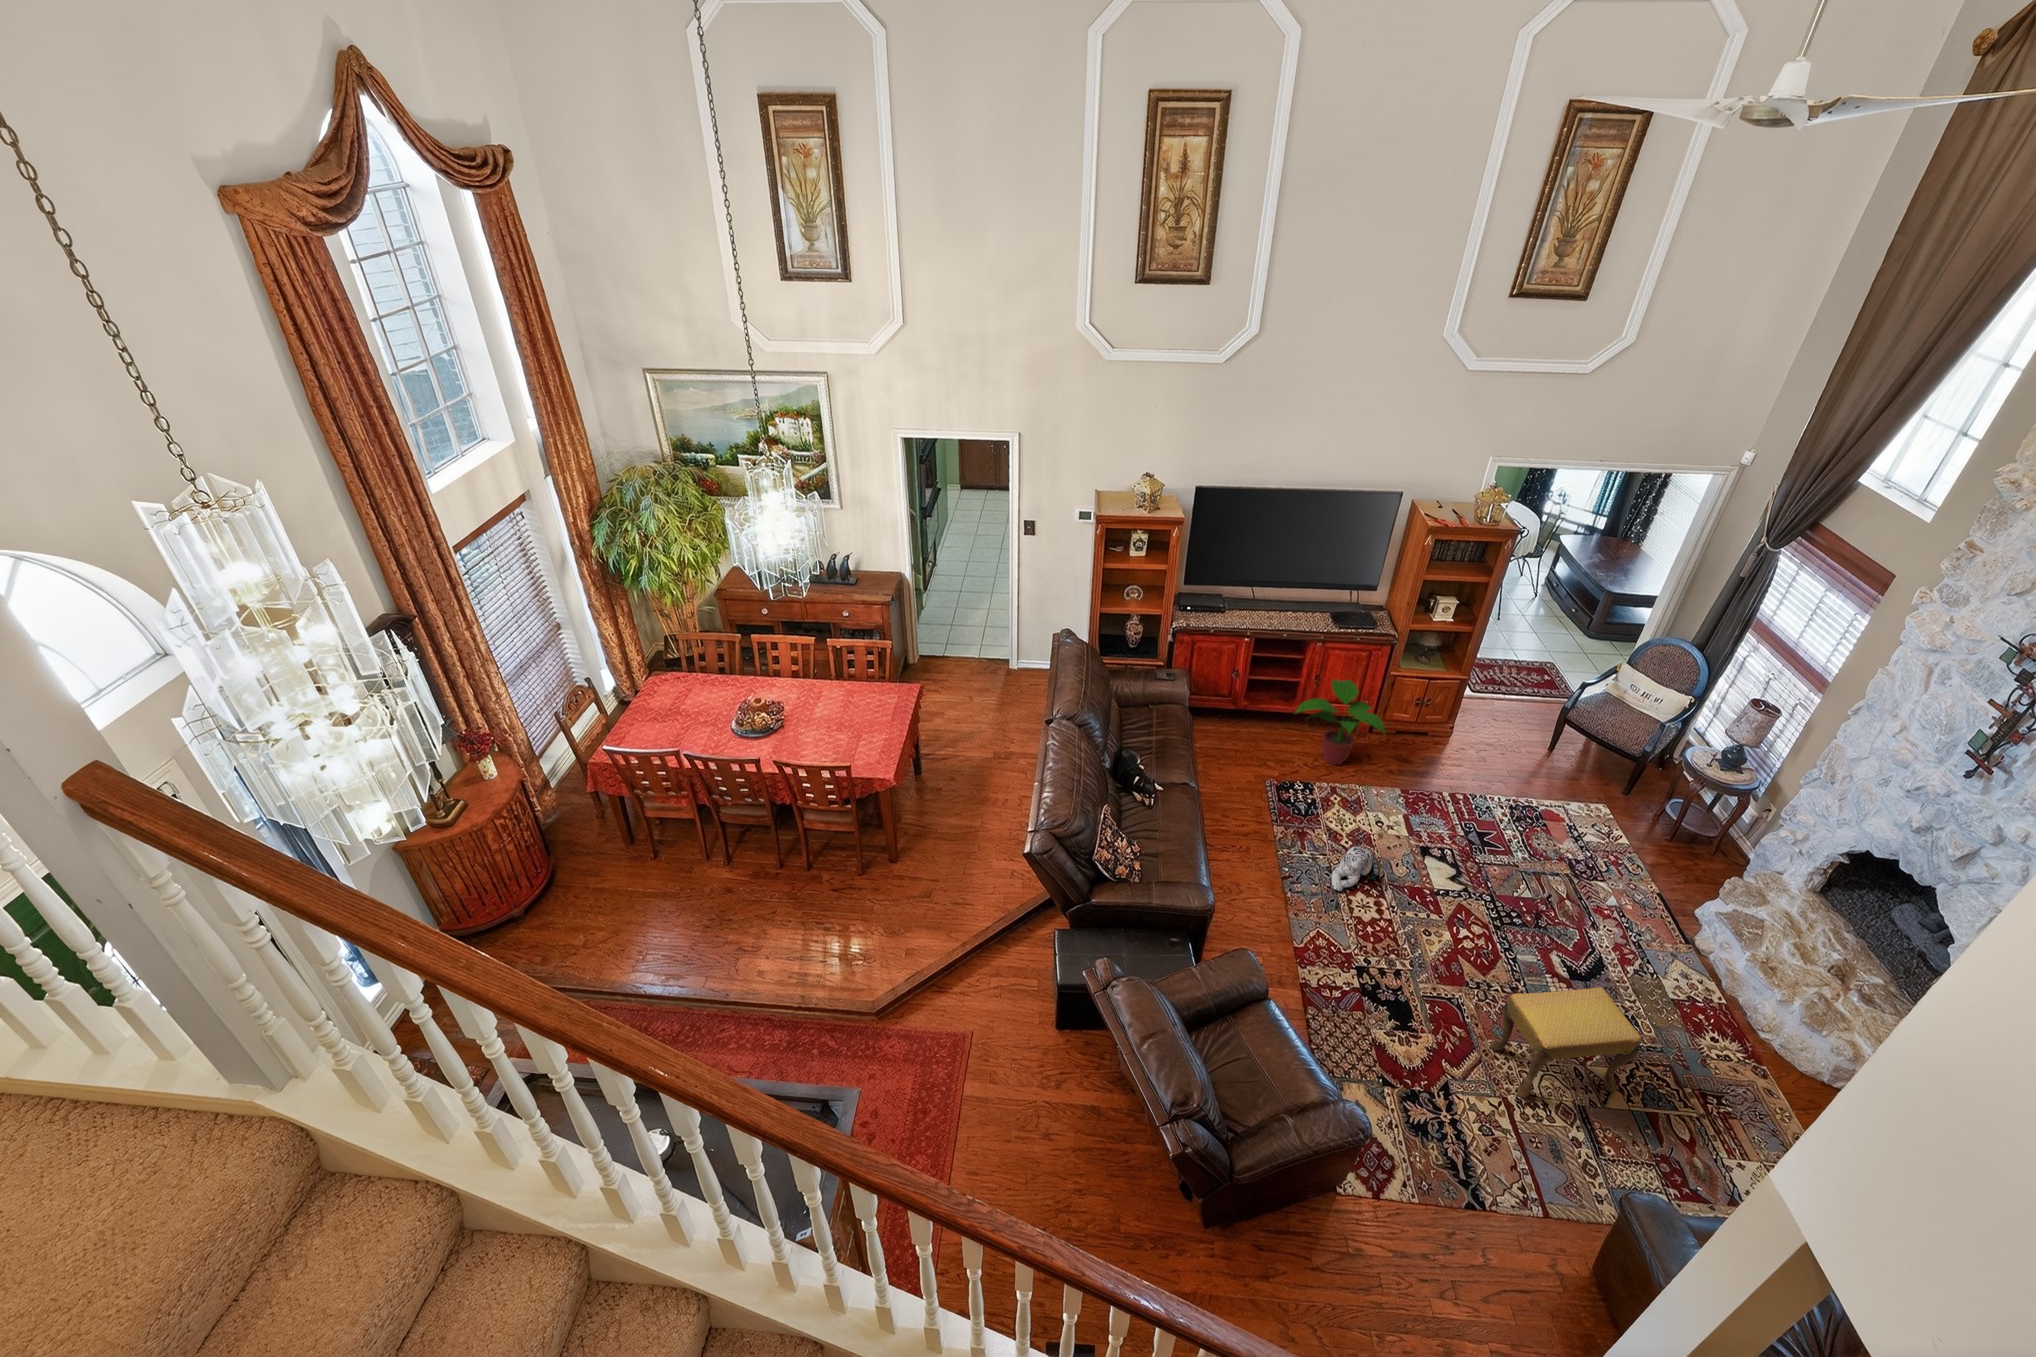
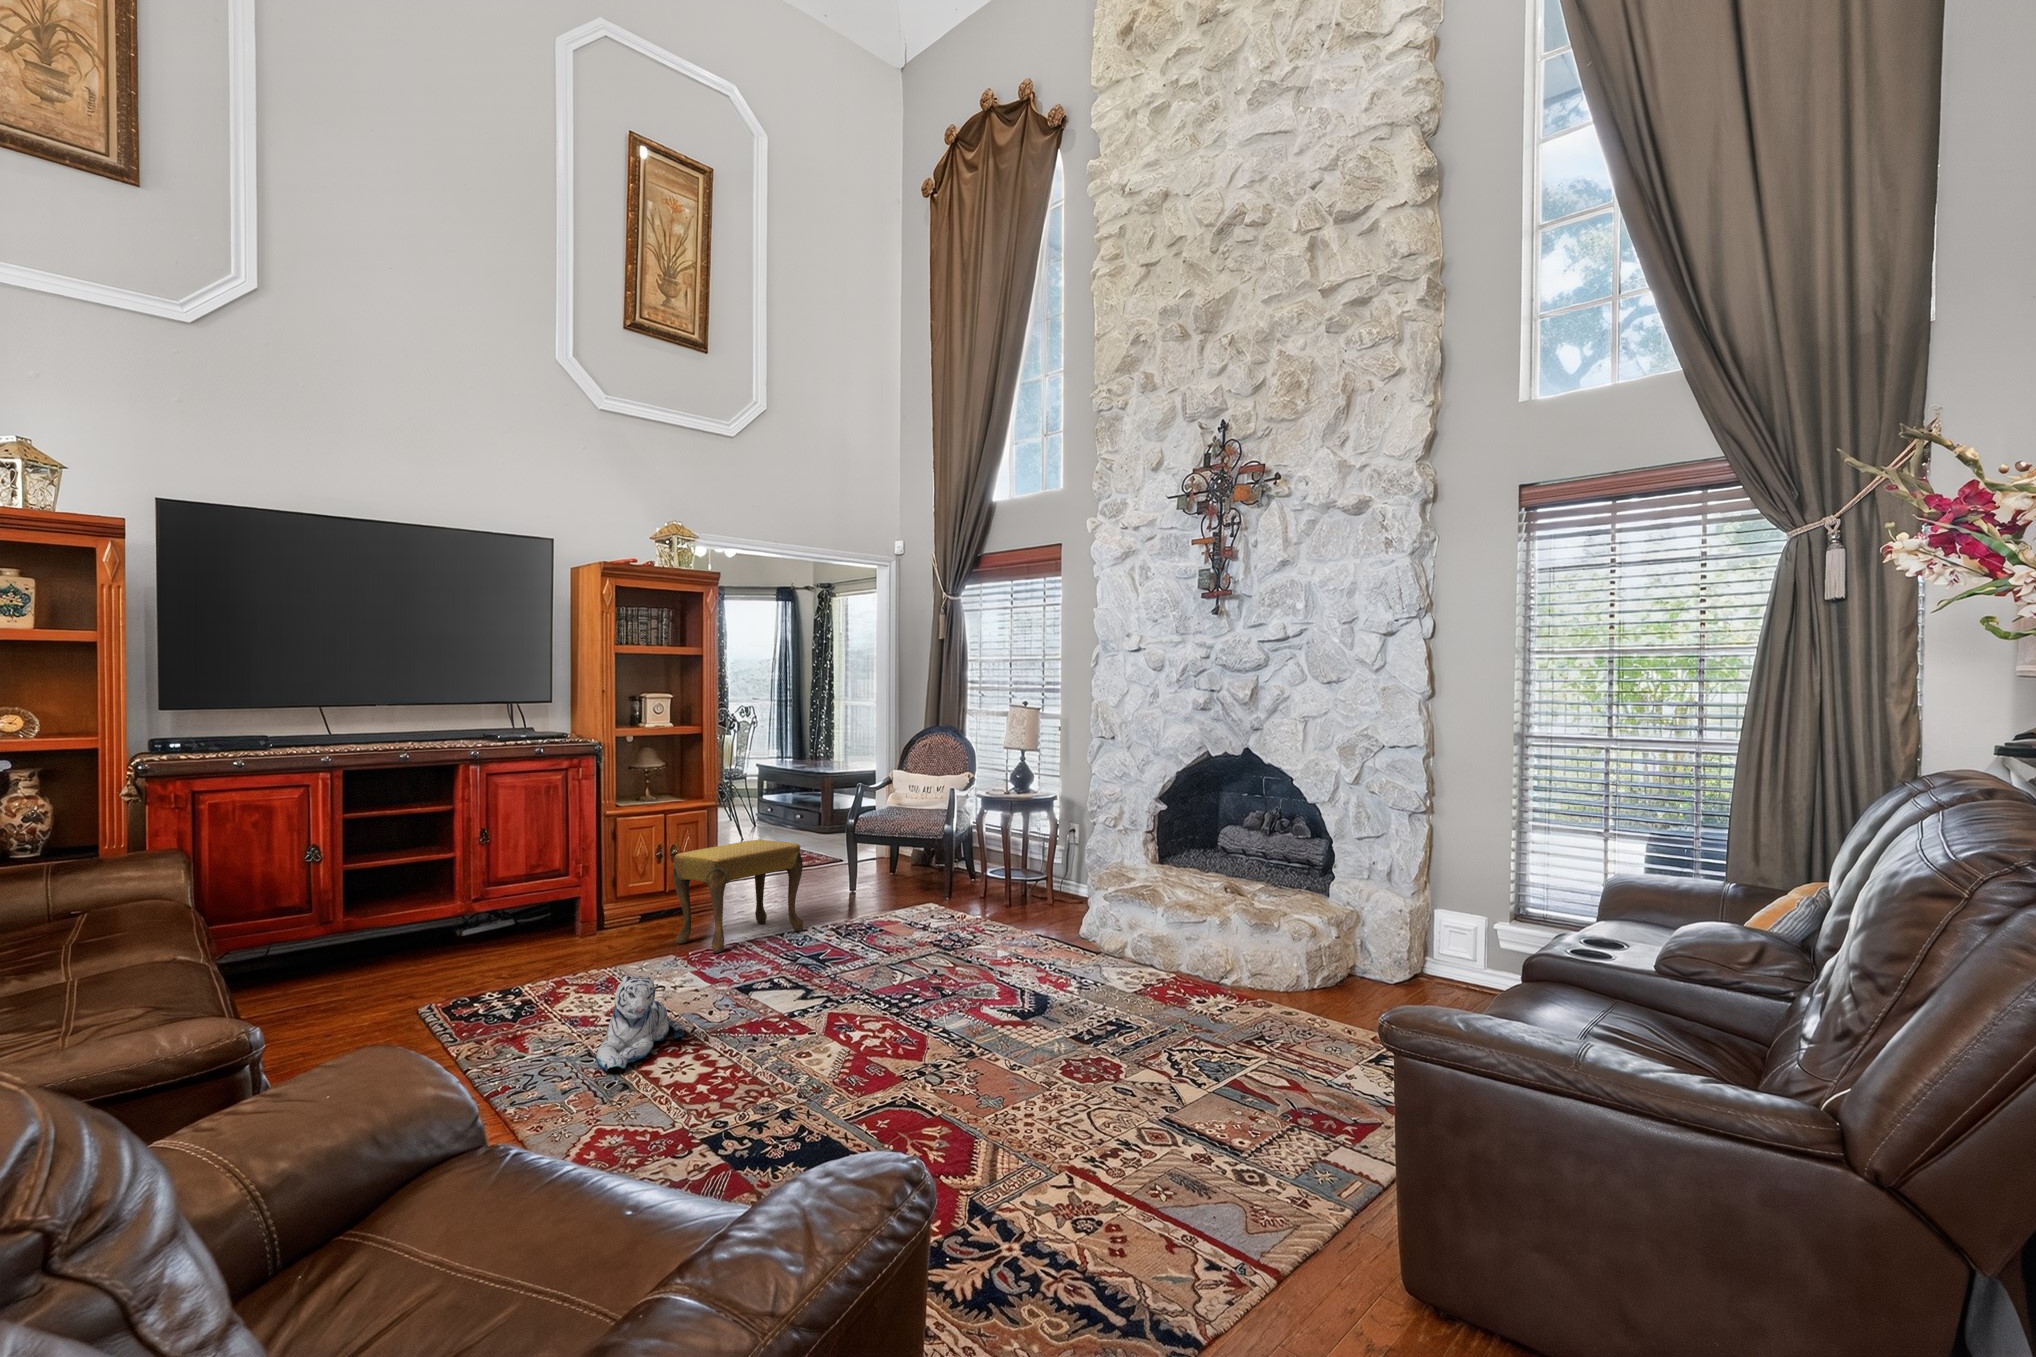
potted plant: present [1296,679,1385,765] -> none [454,831,627,969]
footstool: present [1490,988,1642,1099] -> present [673,840,803,953]

